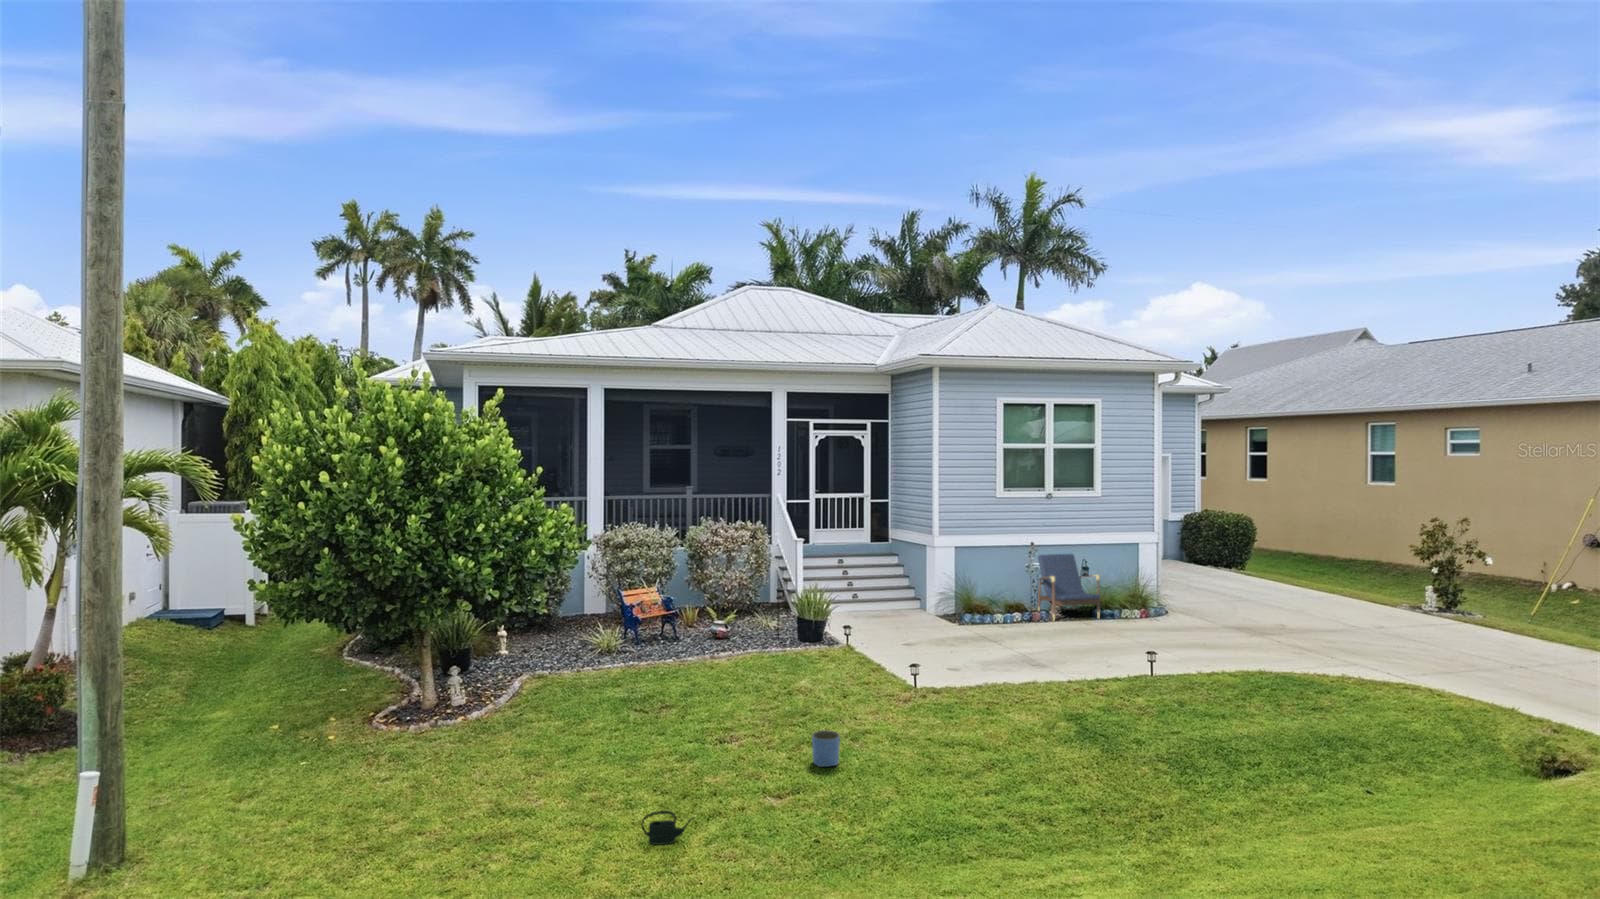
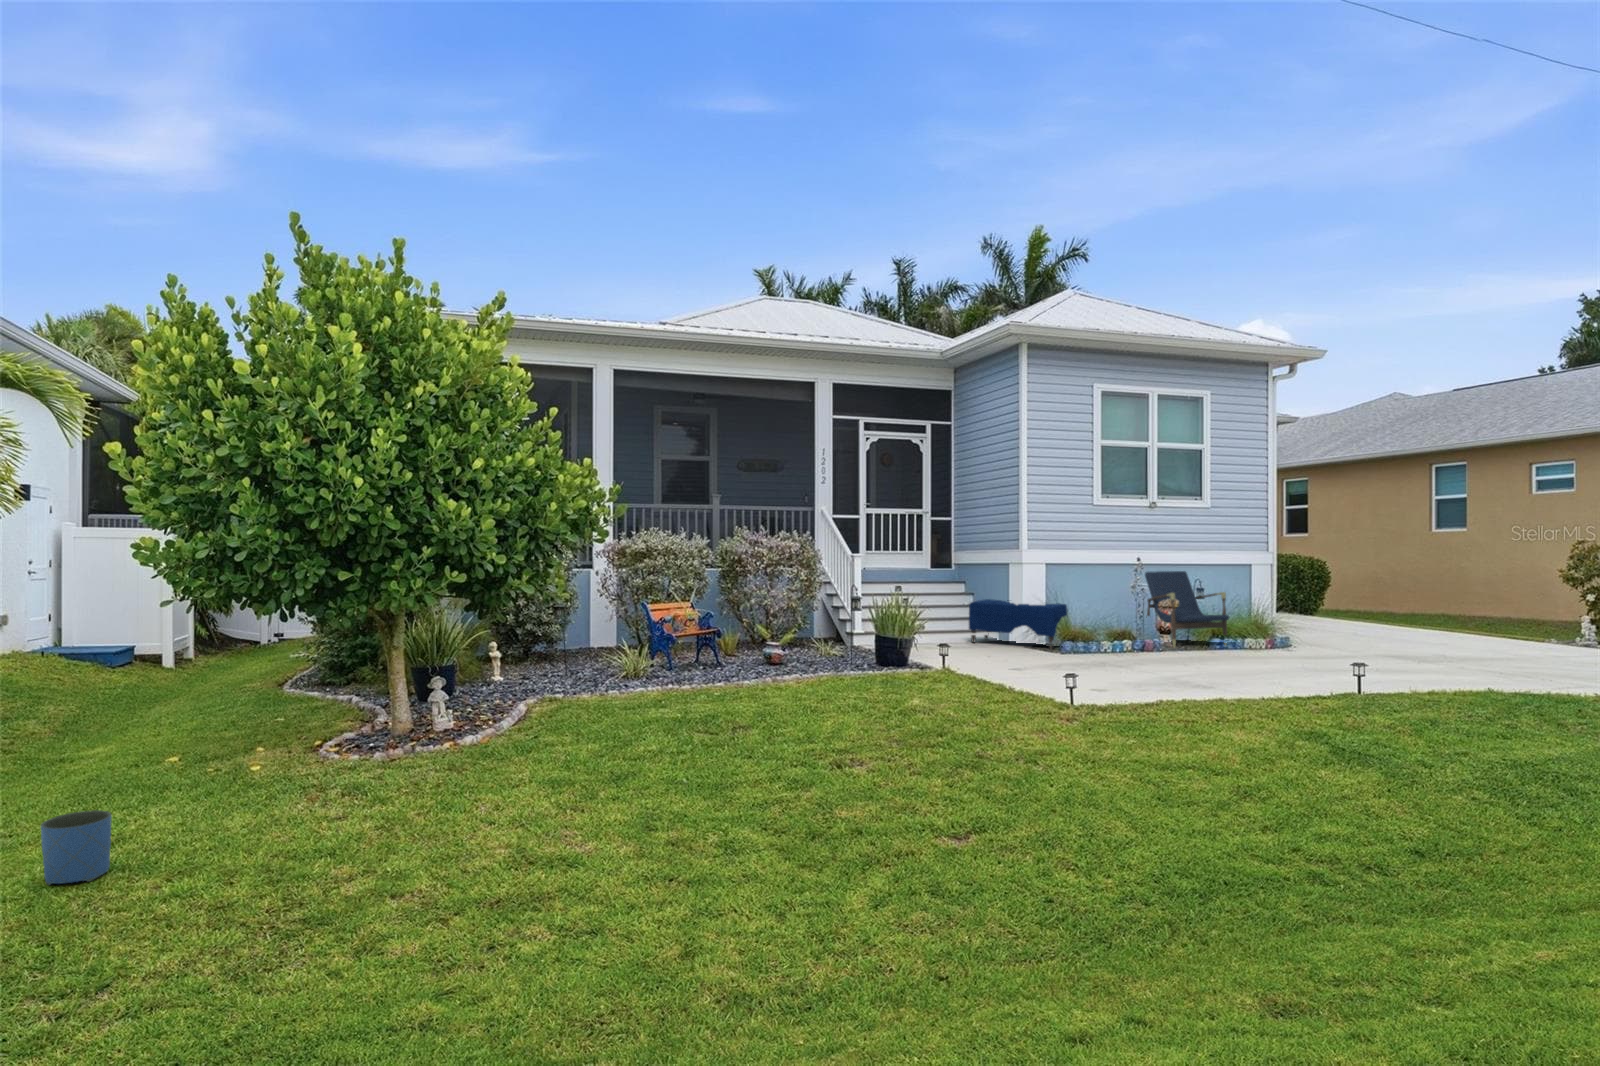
bench: none [889,576,969,623] -> present [969,599,1067,649]
planter: present [812,730,840,767] -> present [41,810,111,885]
watering can: present [641,811,693,845] -> none [790,844,880,903]

